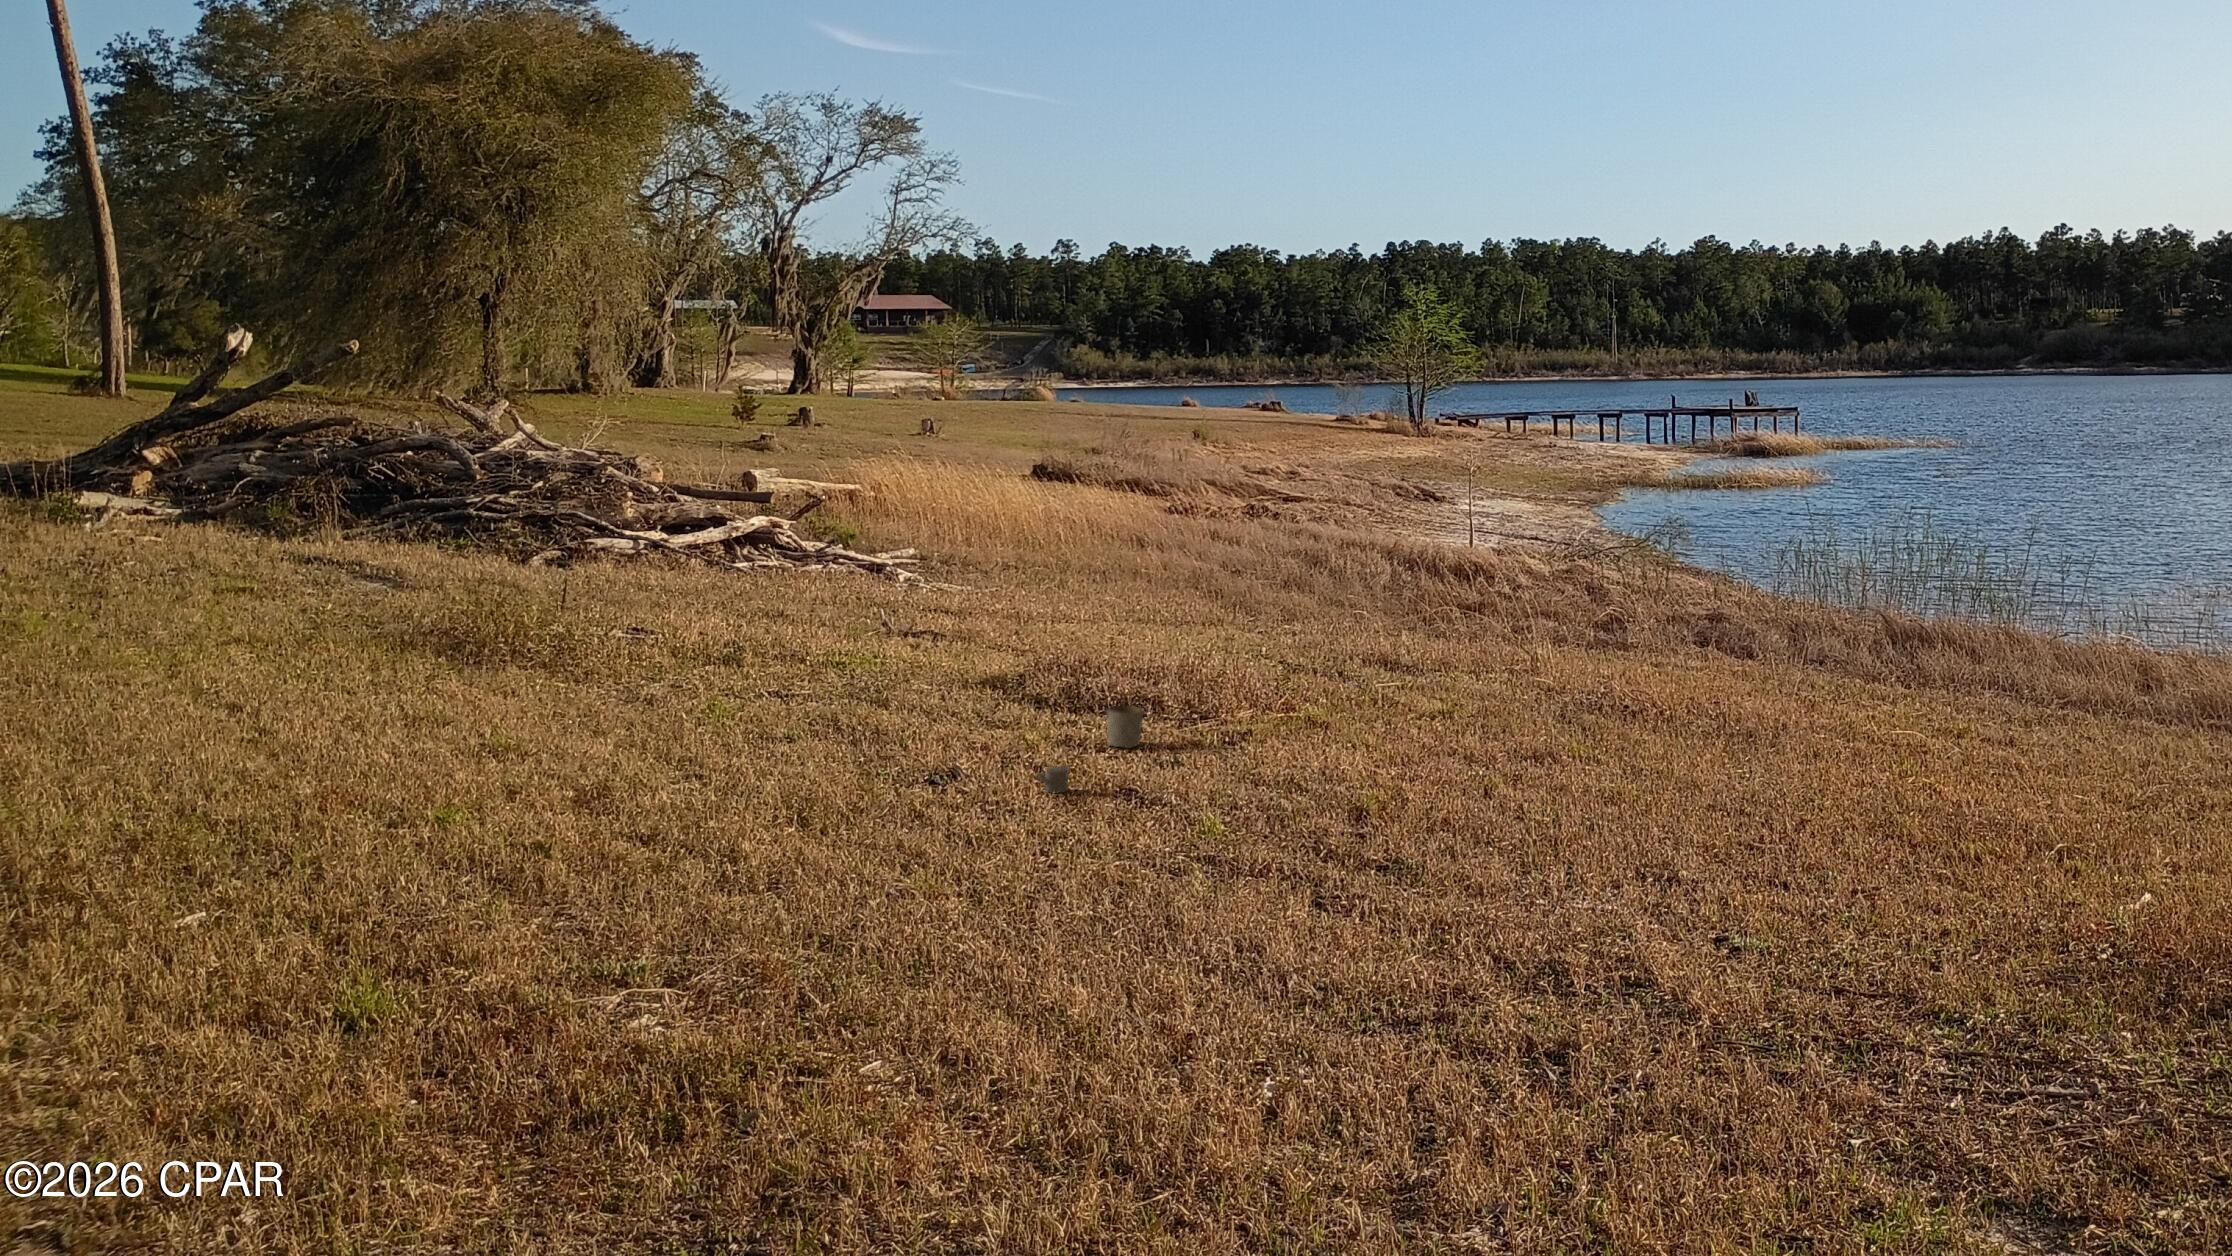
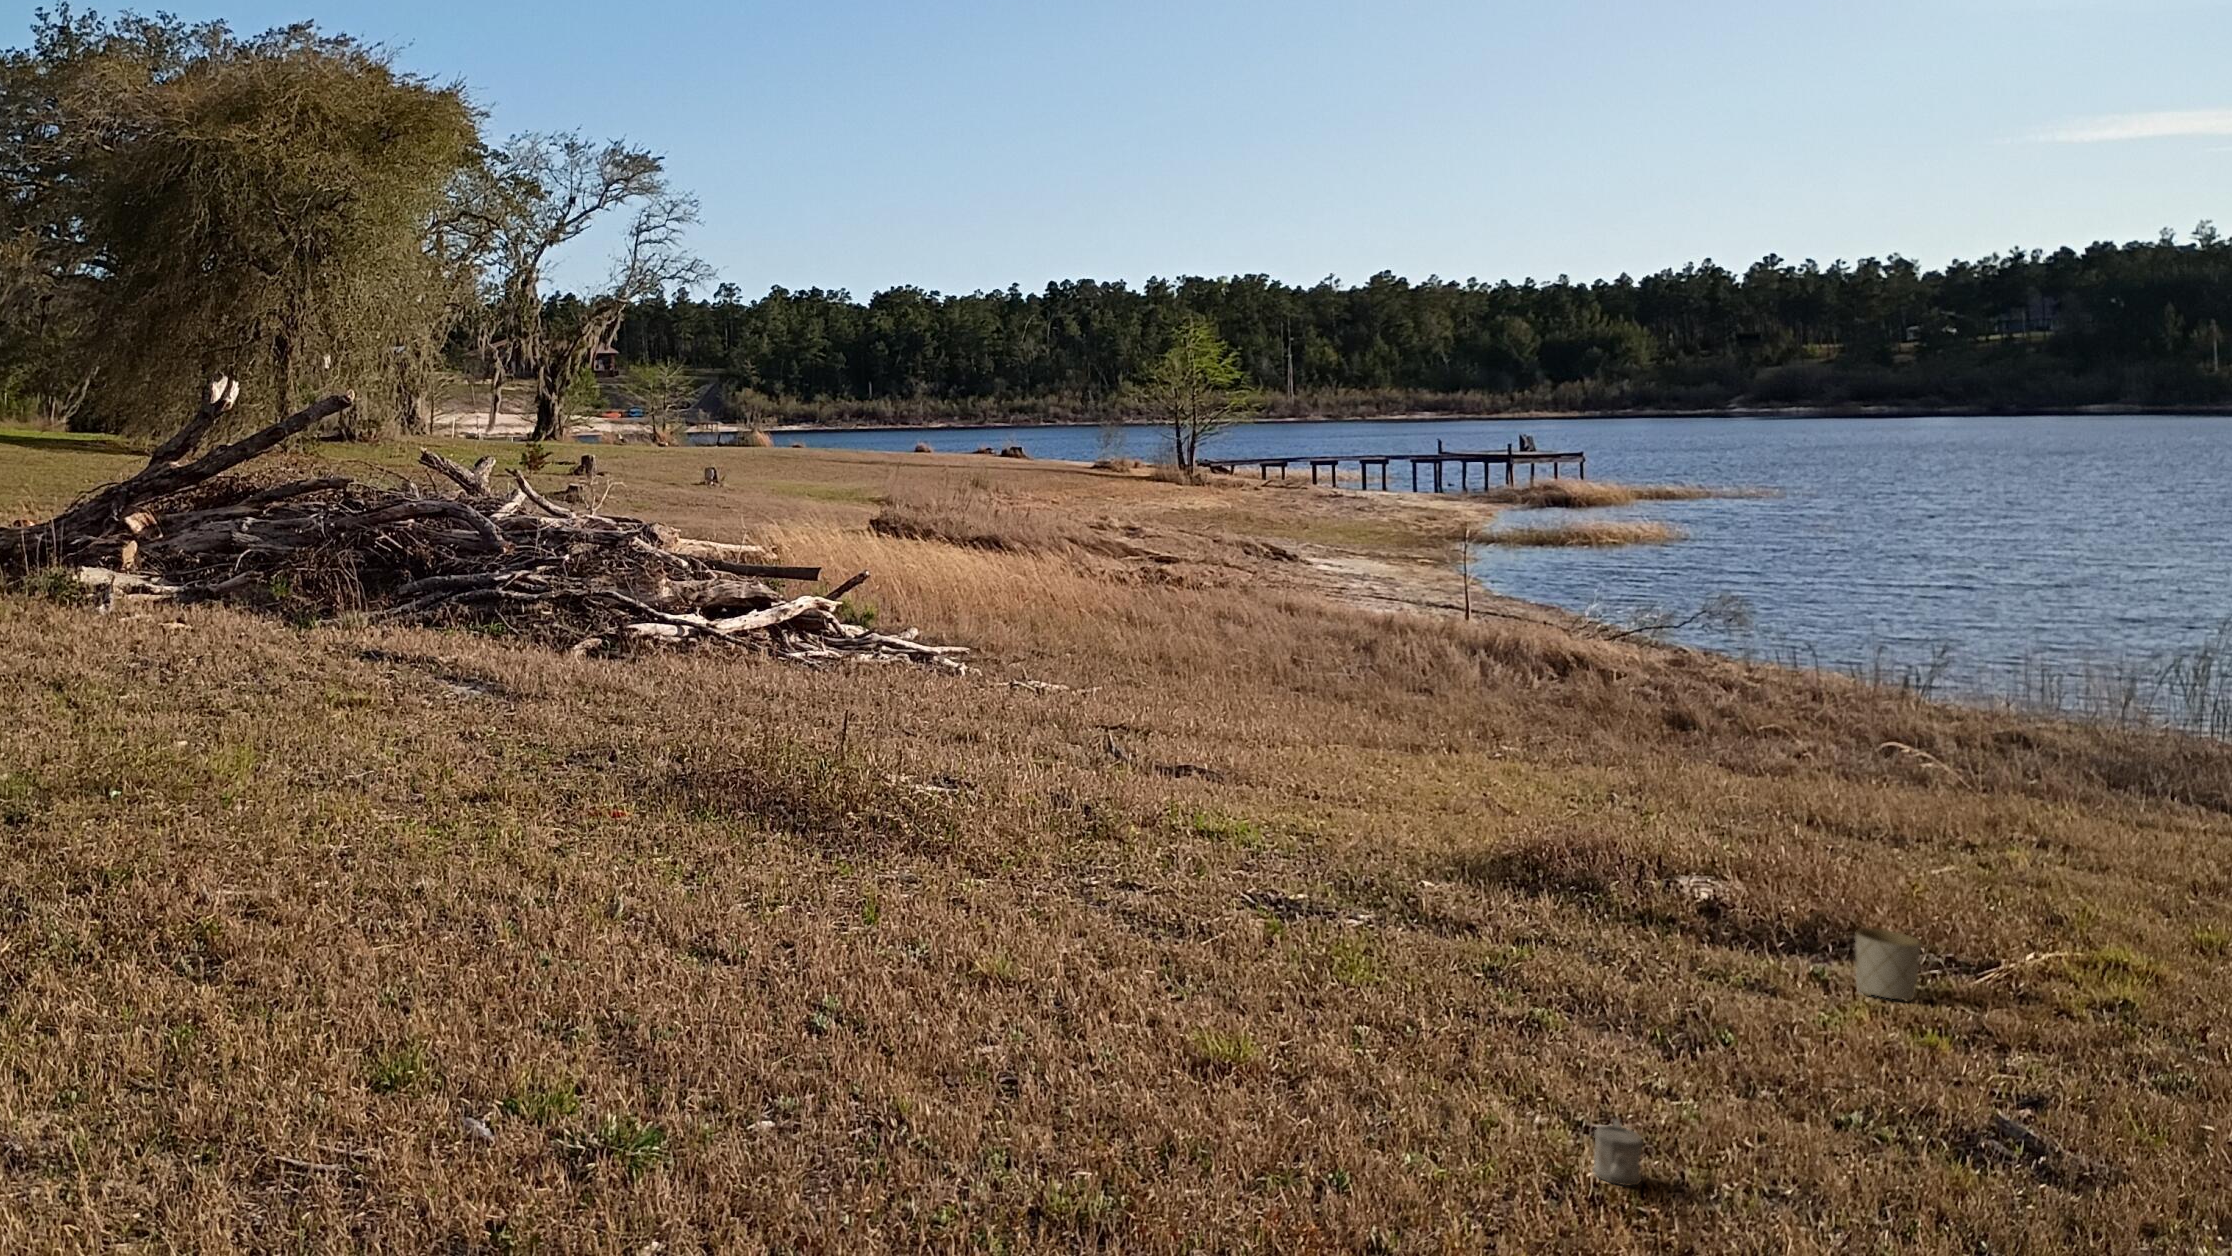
watering can: present [1036,764,1069,793] -> present [1593,1119,1643,1186]

